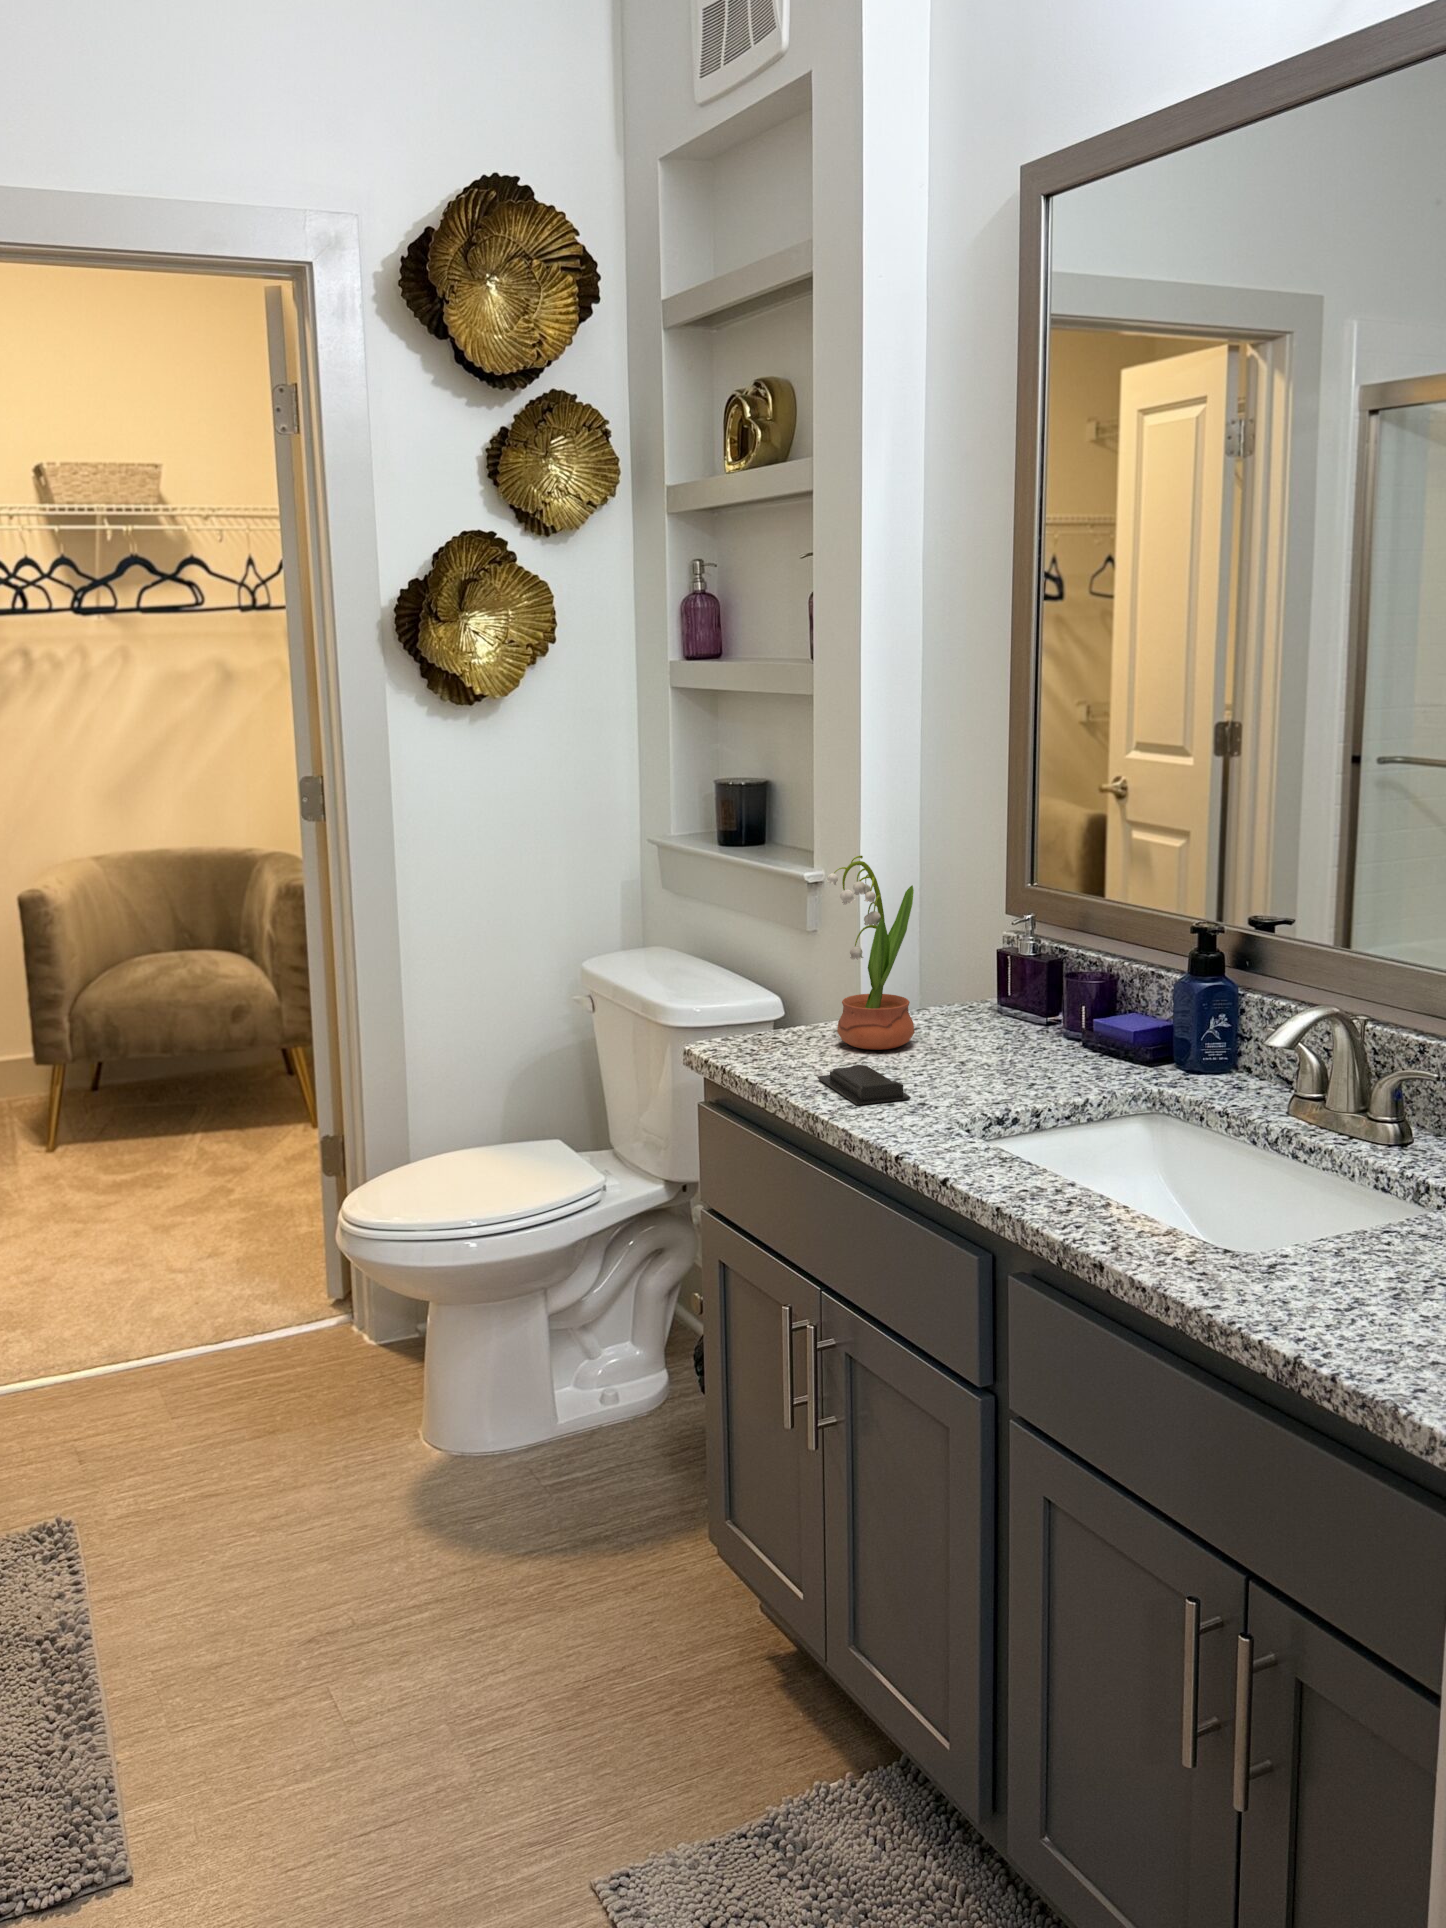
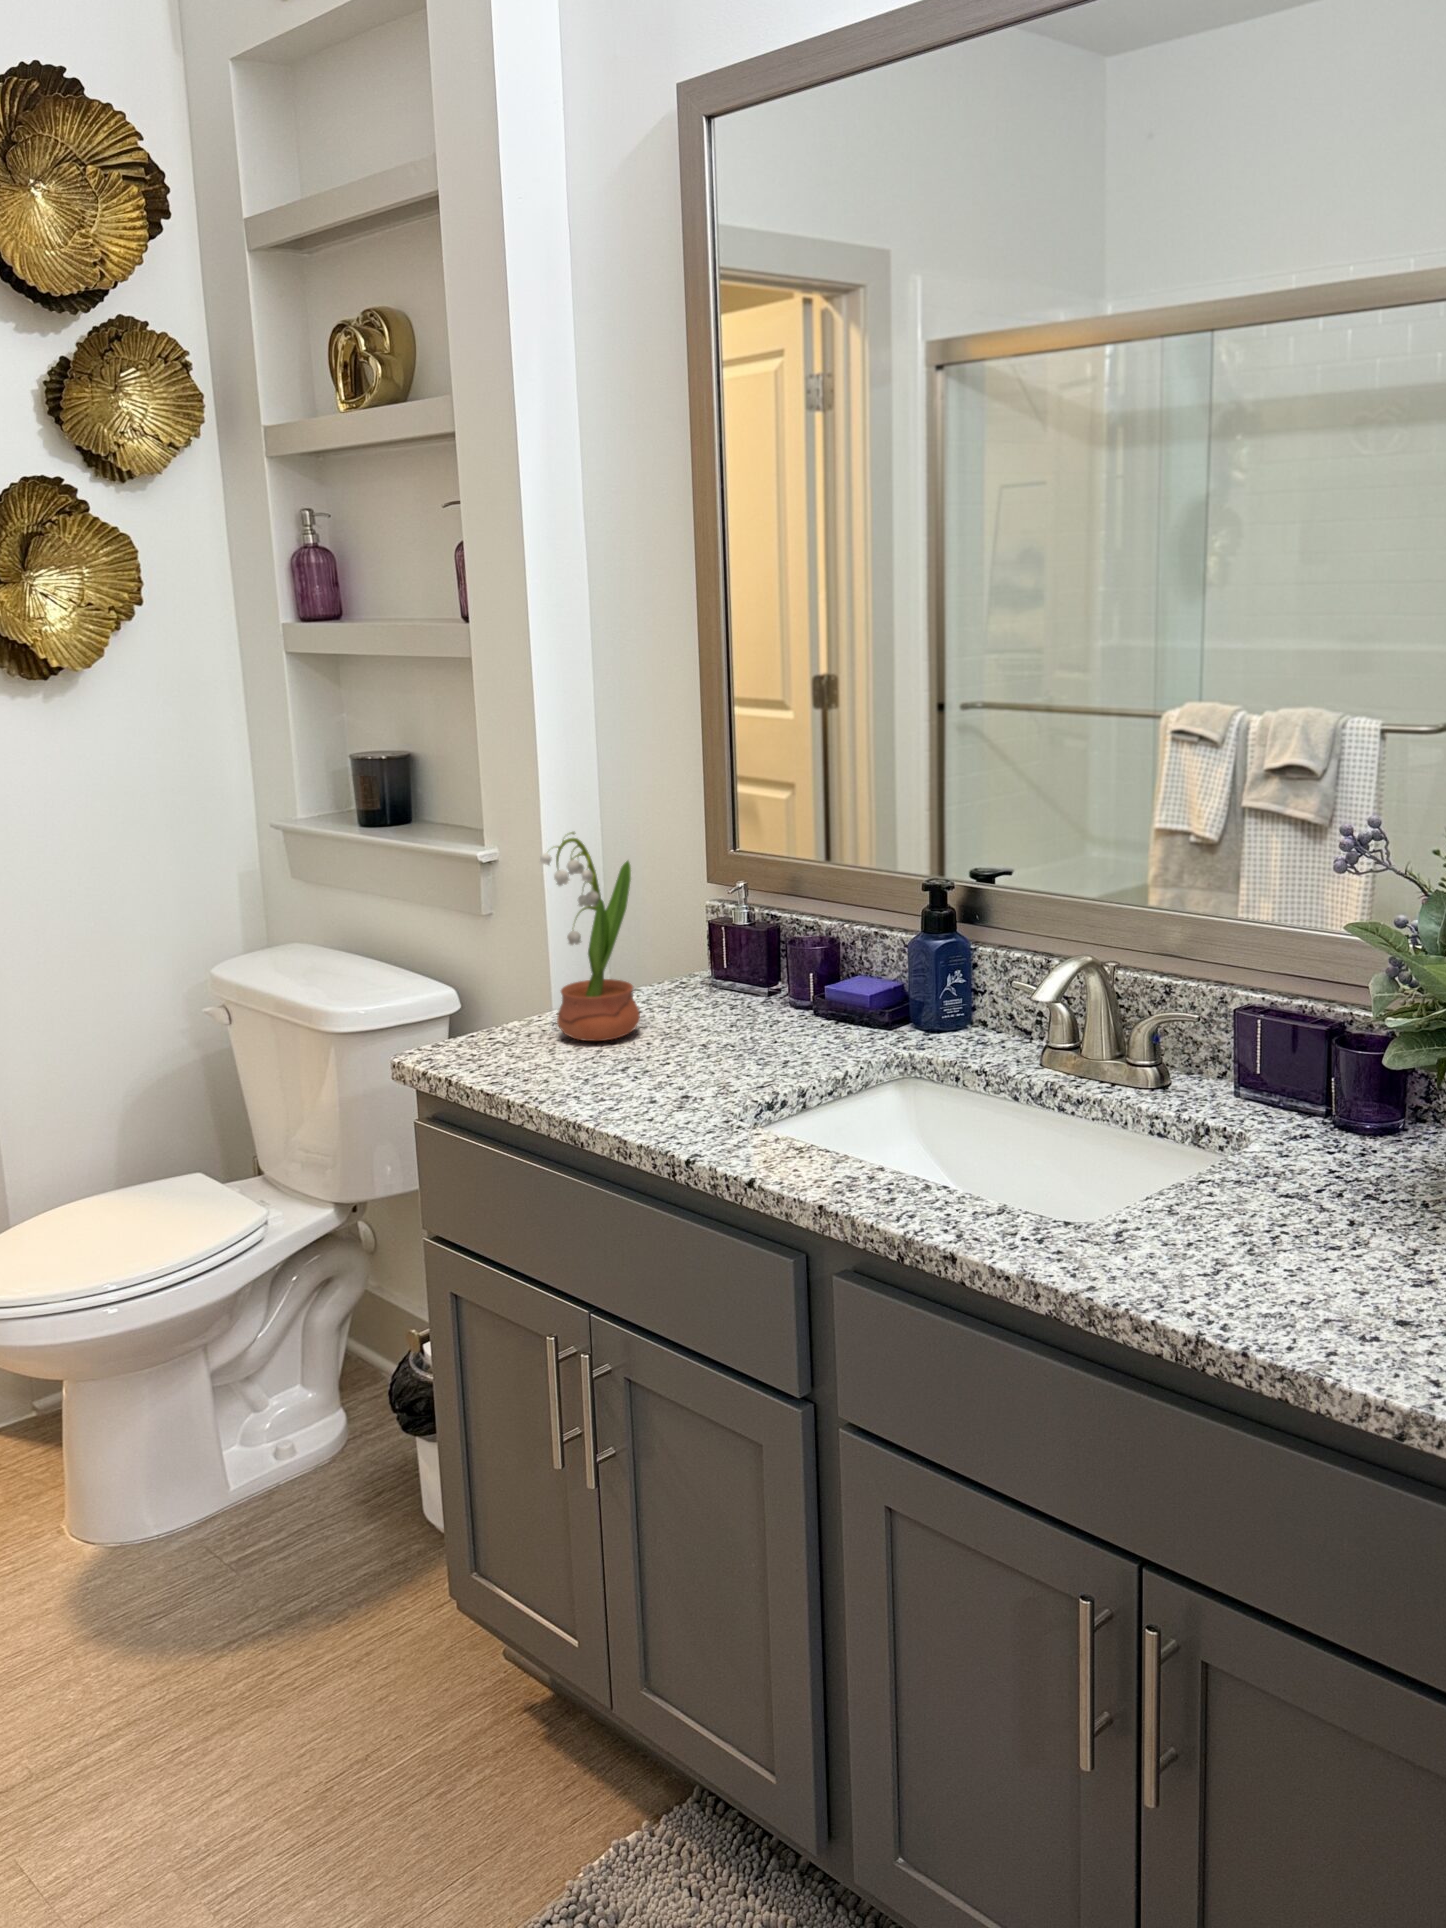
soap bar: present [817,1065,911,1105] -> none [556,1061,667,1106]

